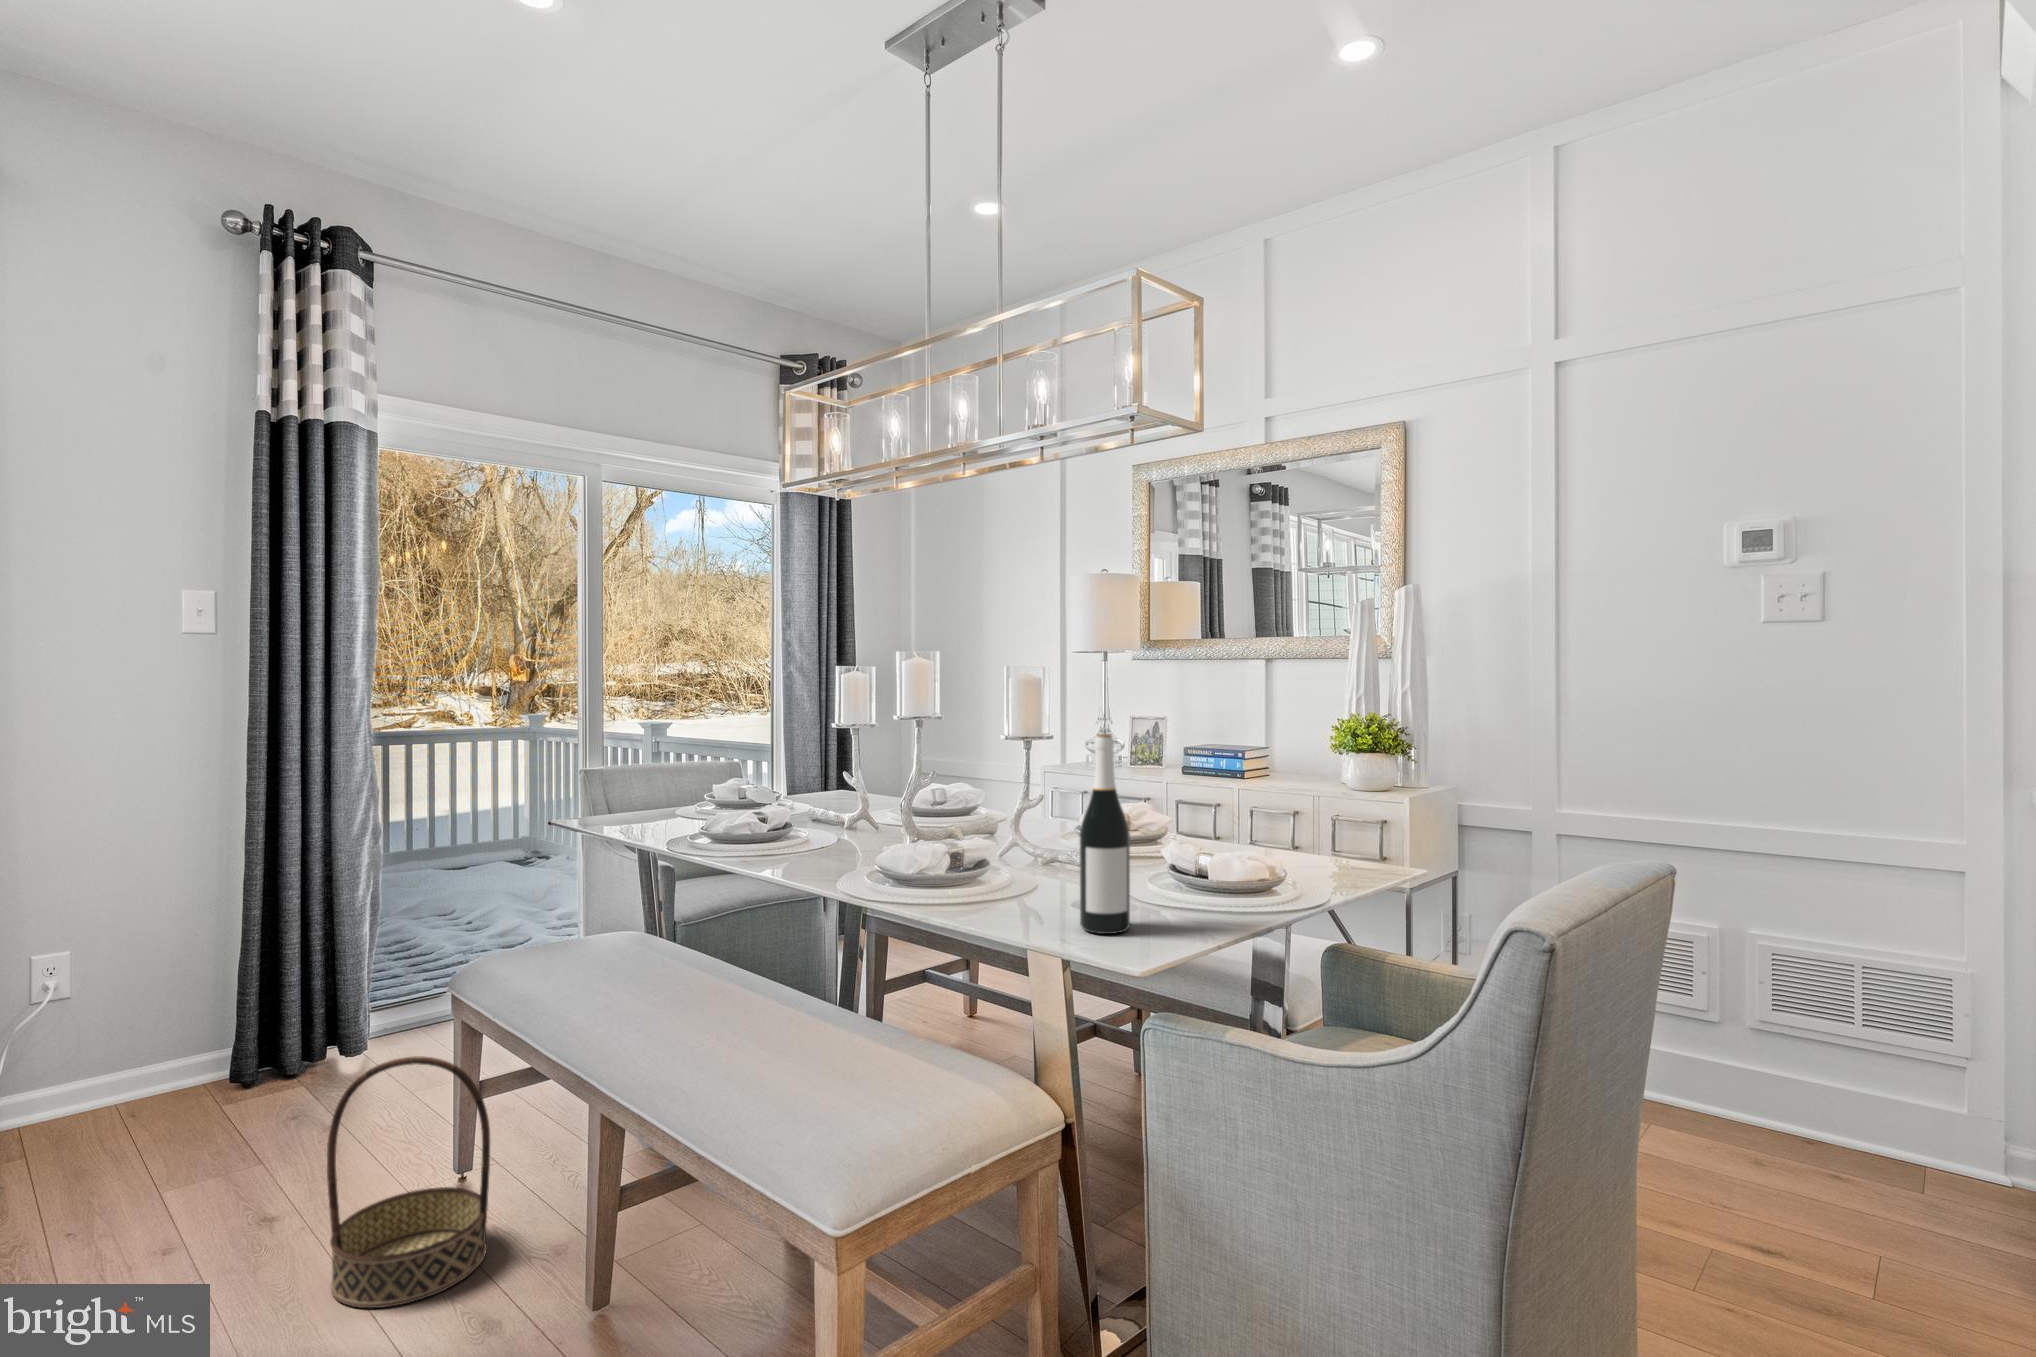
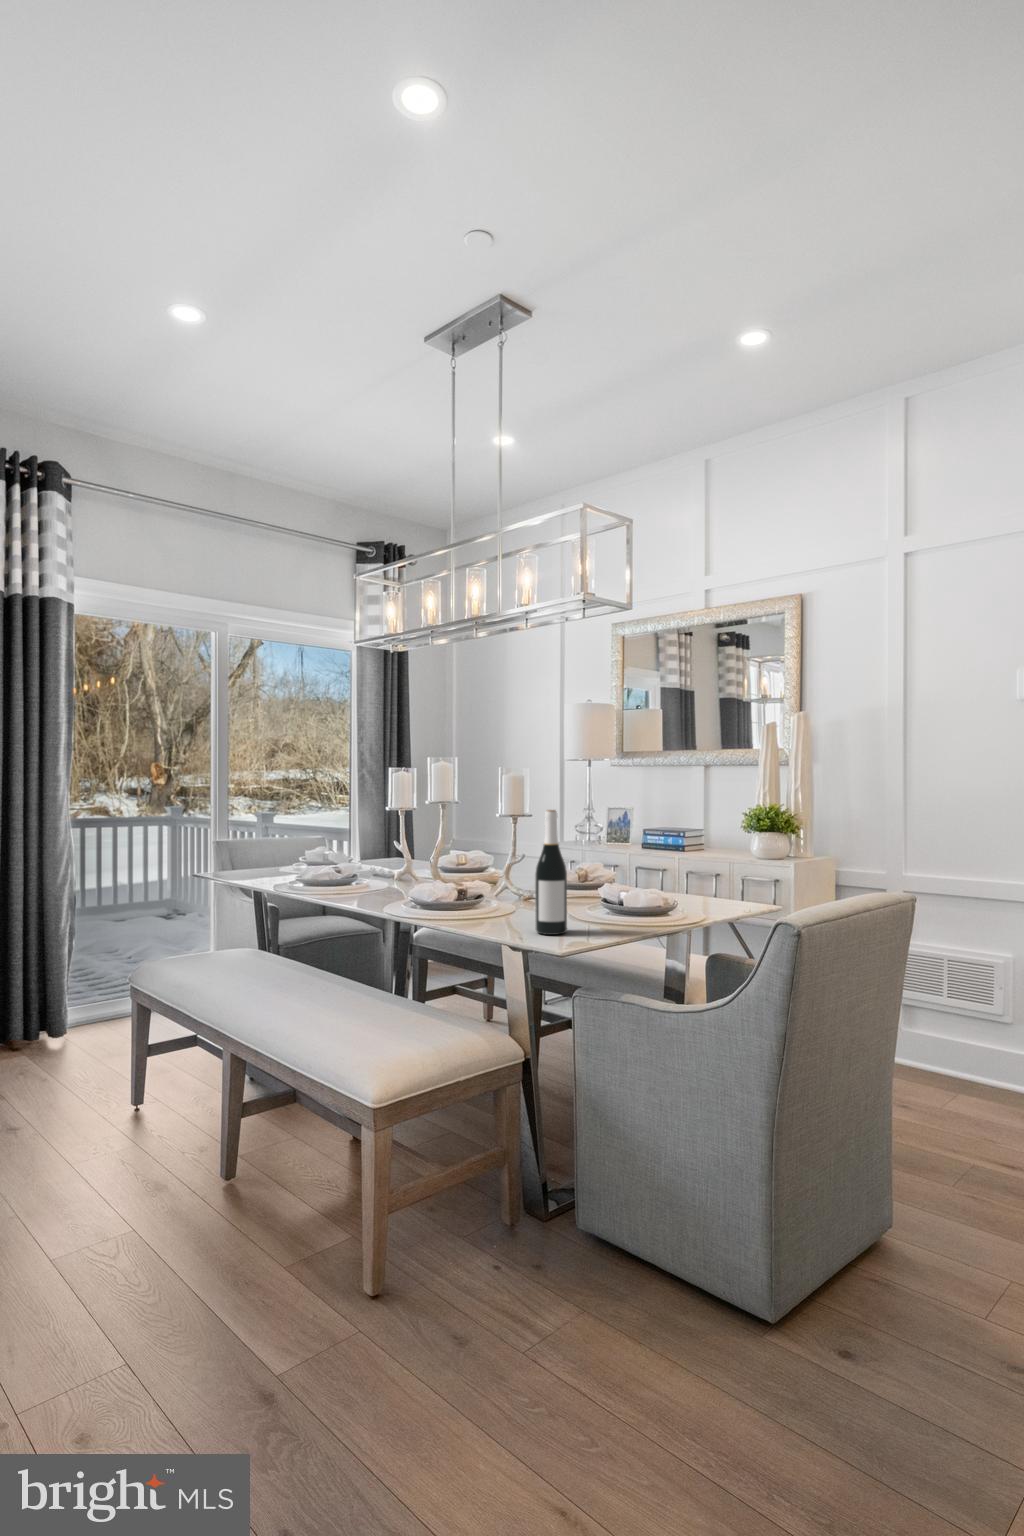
basket: present [327,1056,490,1308] -> none [56,1020,159,1178]

